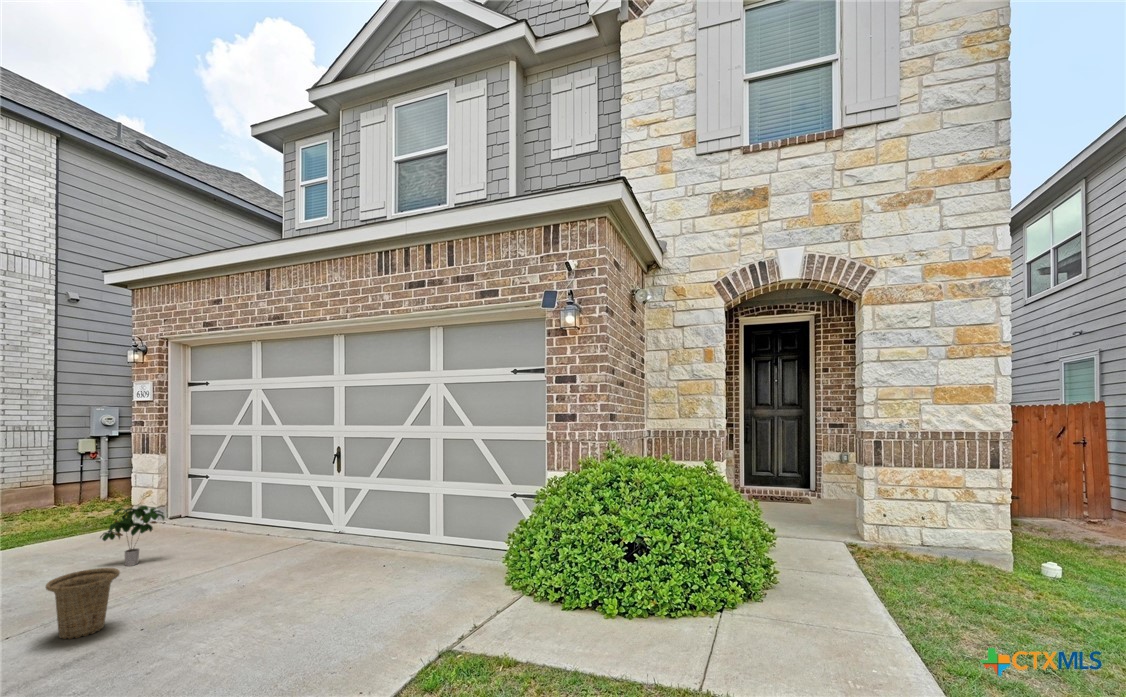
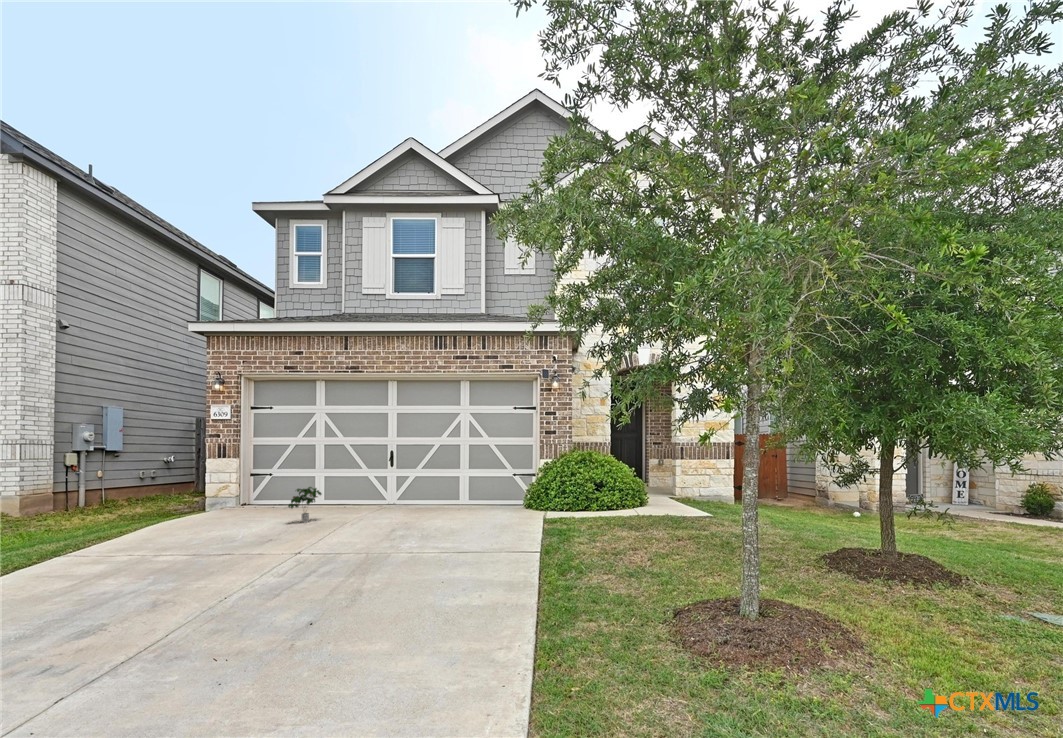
basket: present [46,568,120,639] -> none [365,509,393,540]

